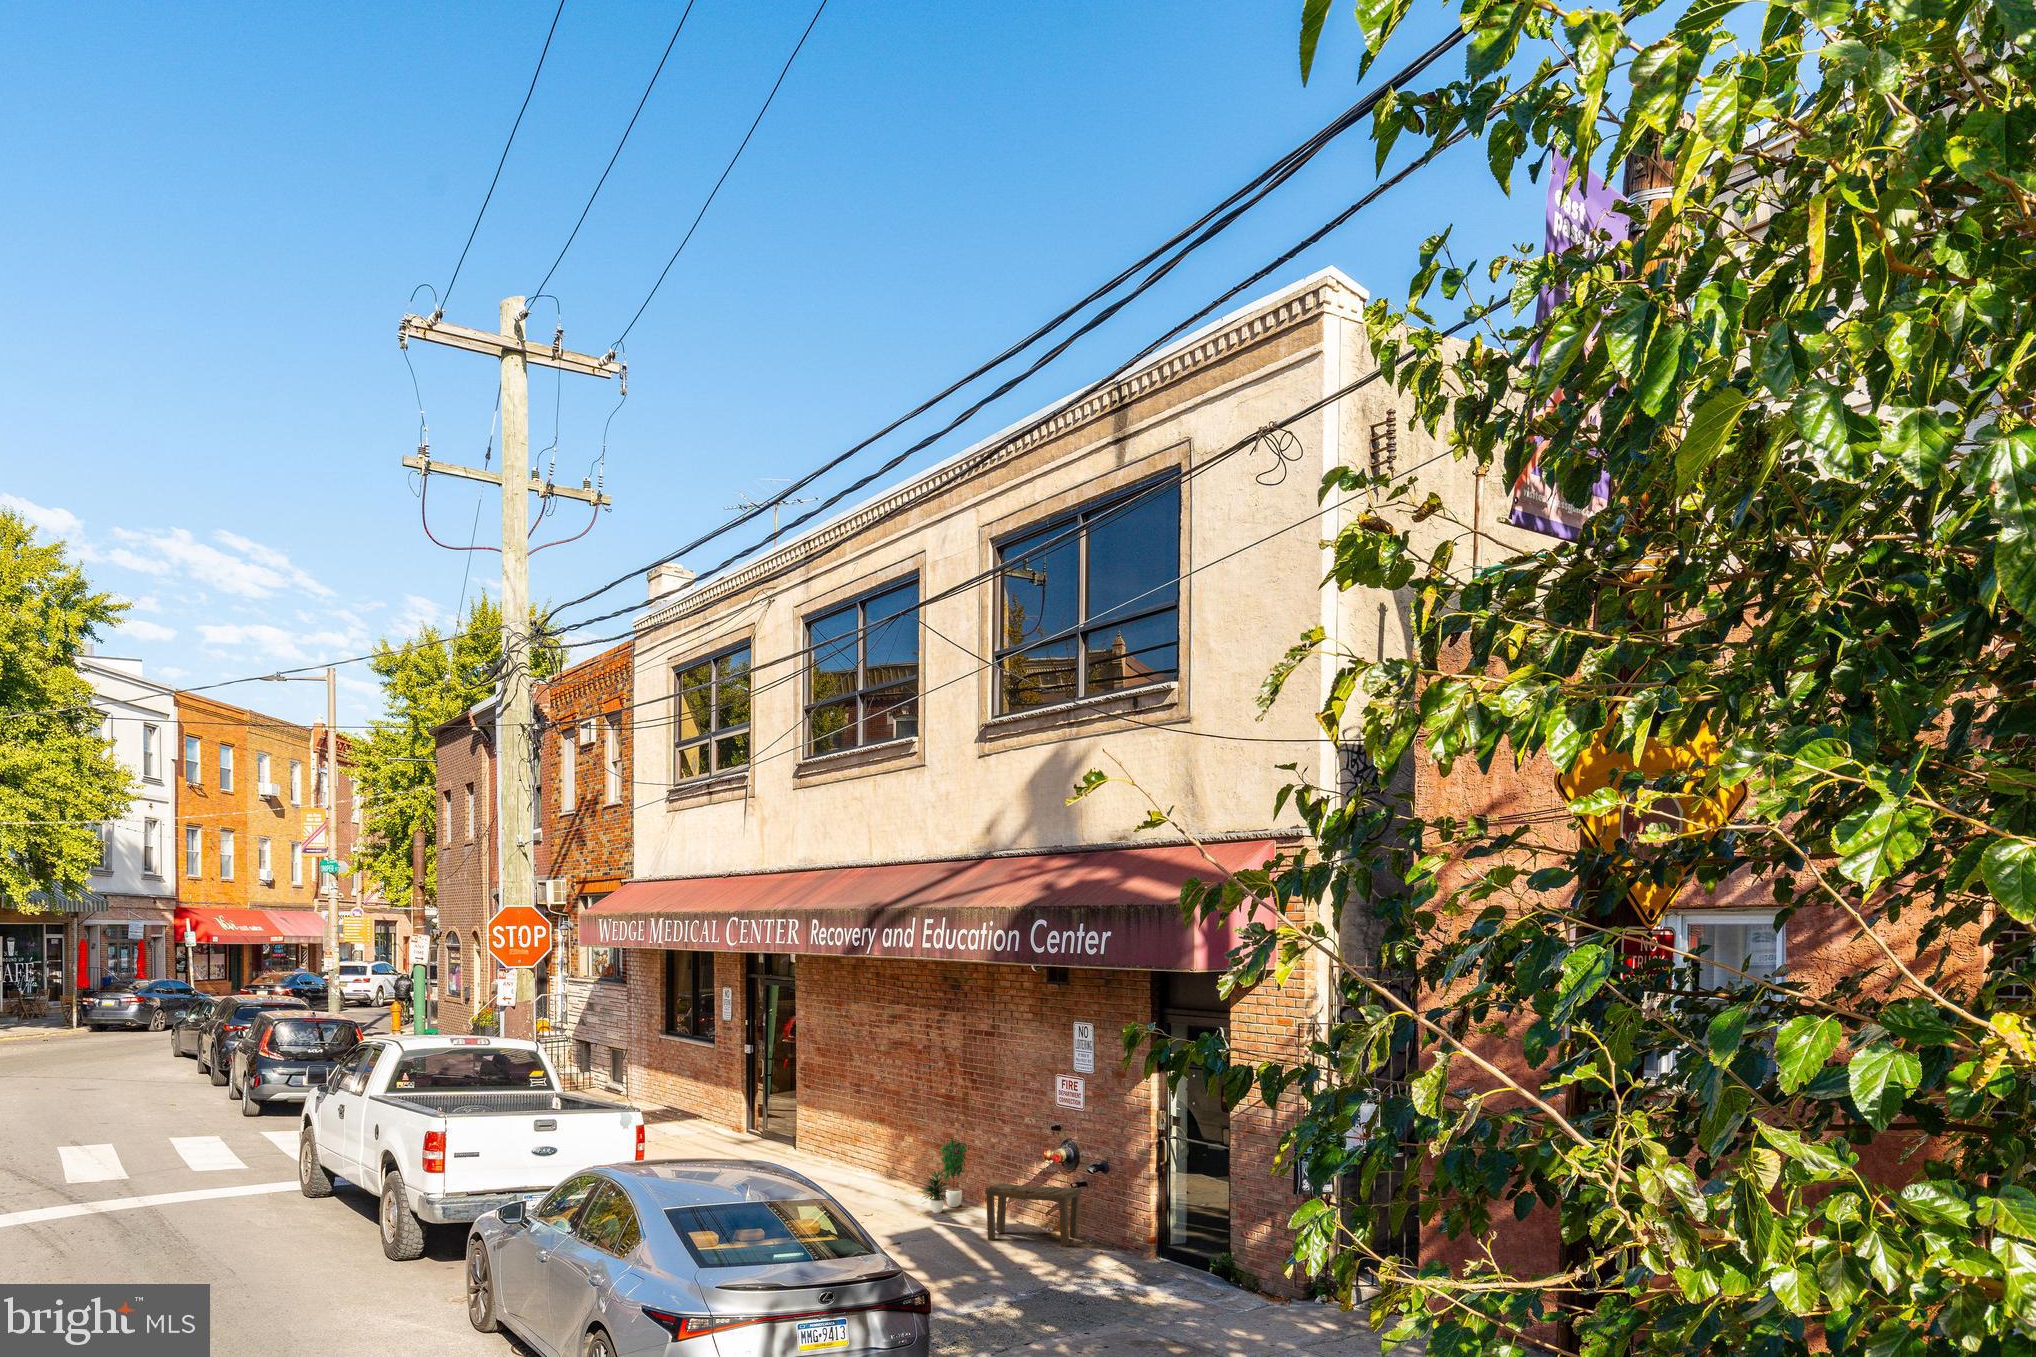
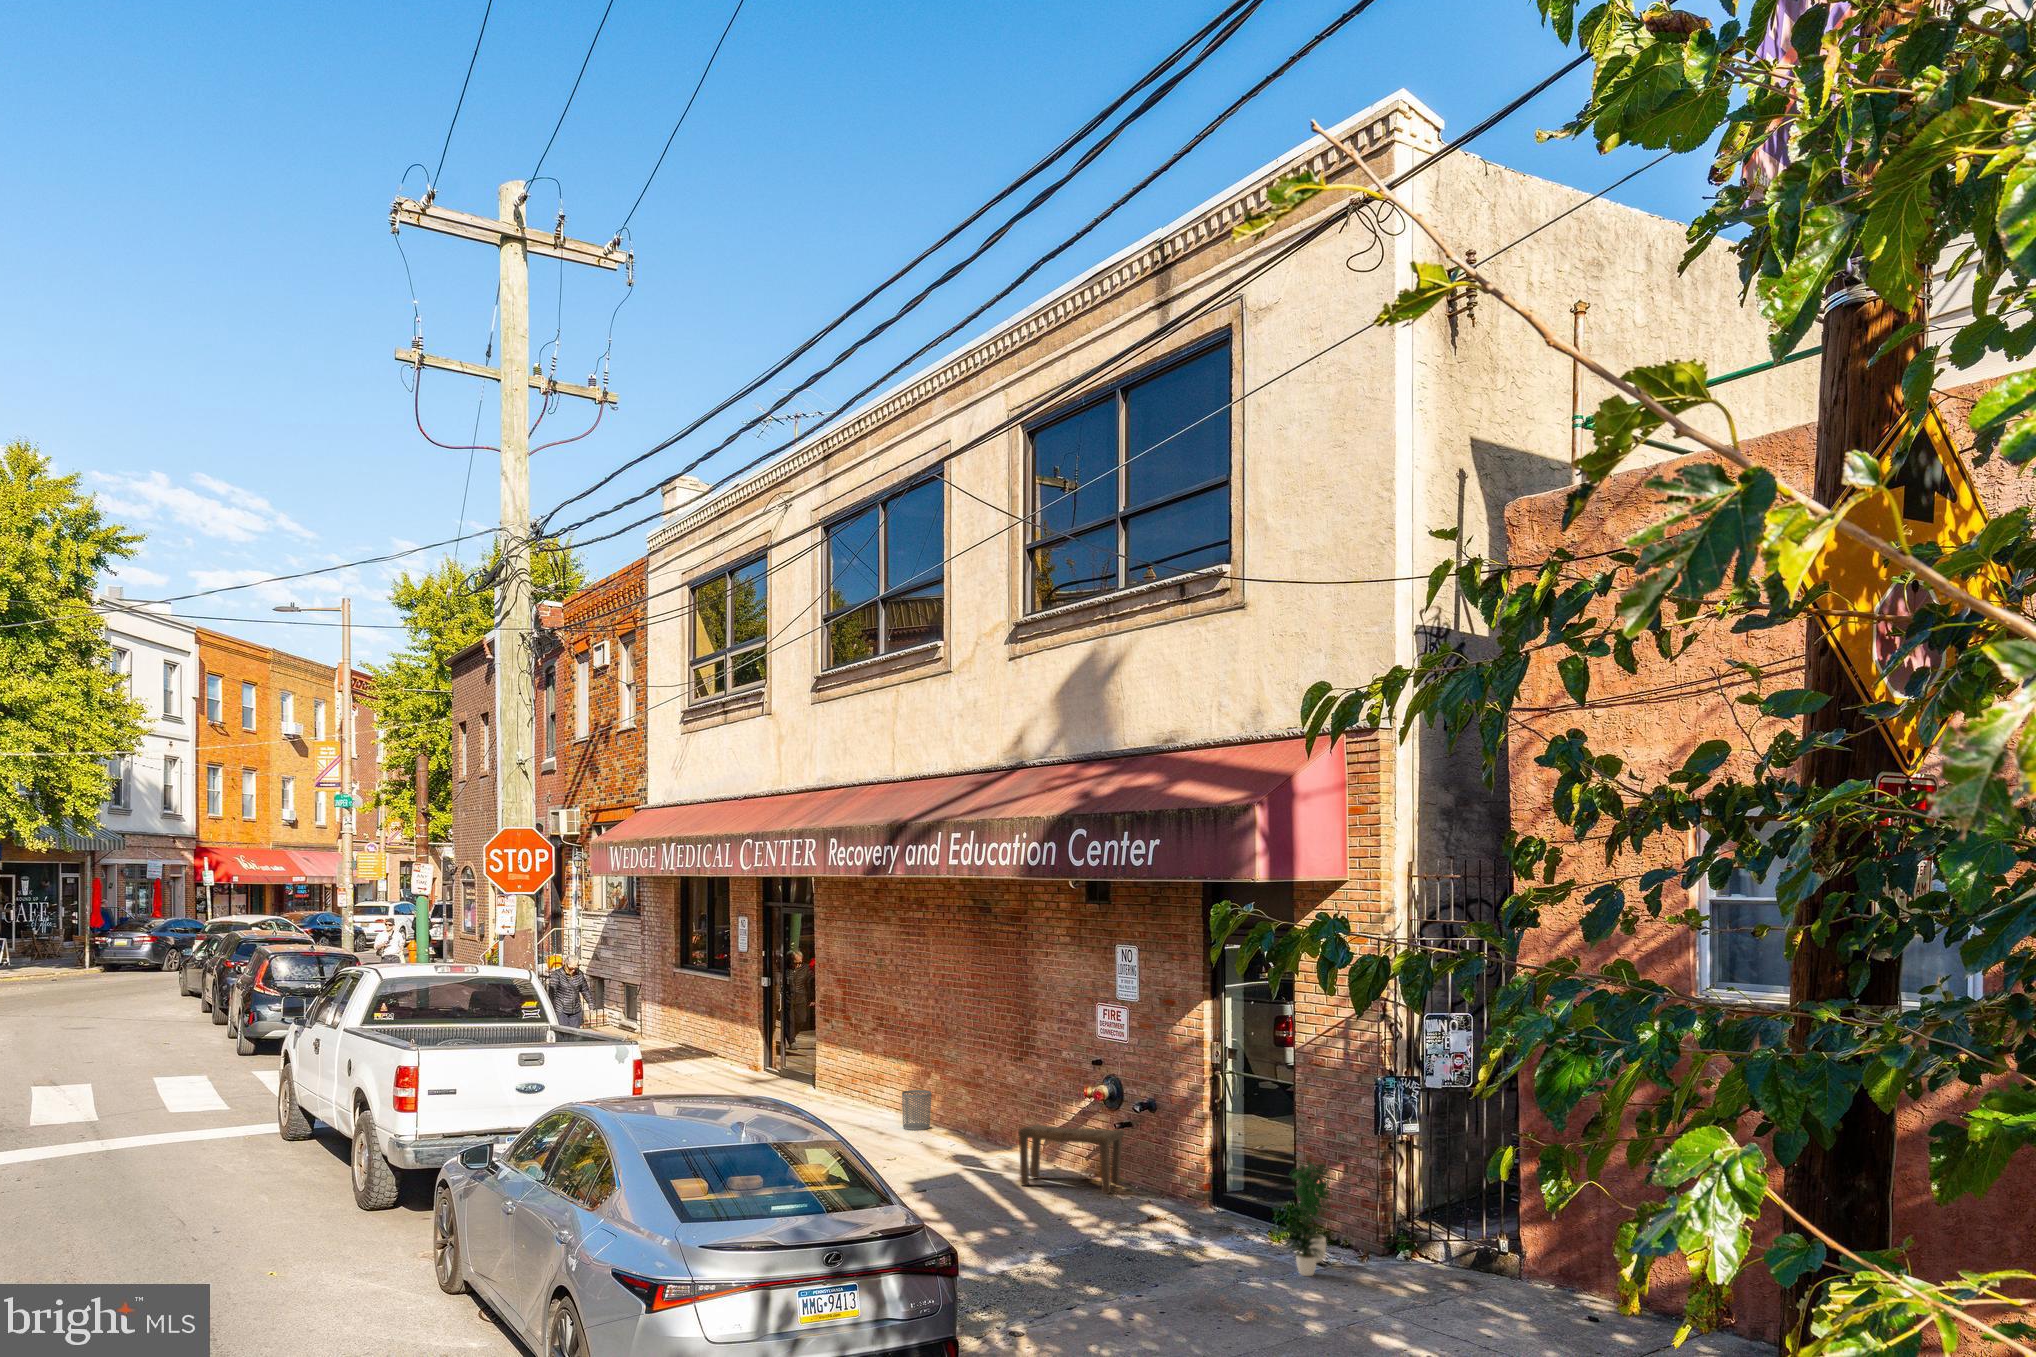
potted plant: present [922,1137,967,1213] -> present [1281,1161,1334,1276]
waste bin: none [879,1152,907,1189] -> present [902,1090,931,1130]

